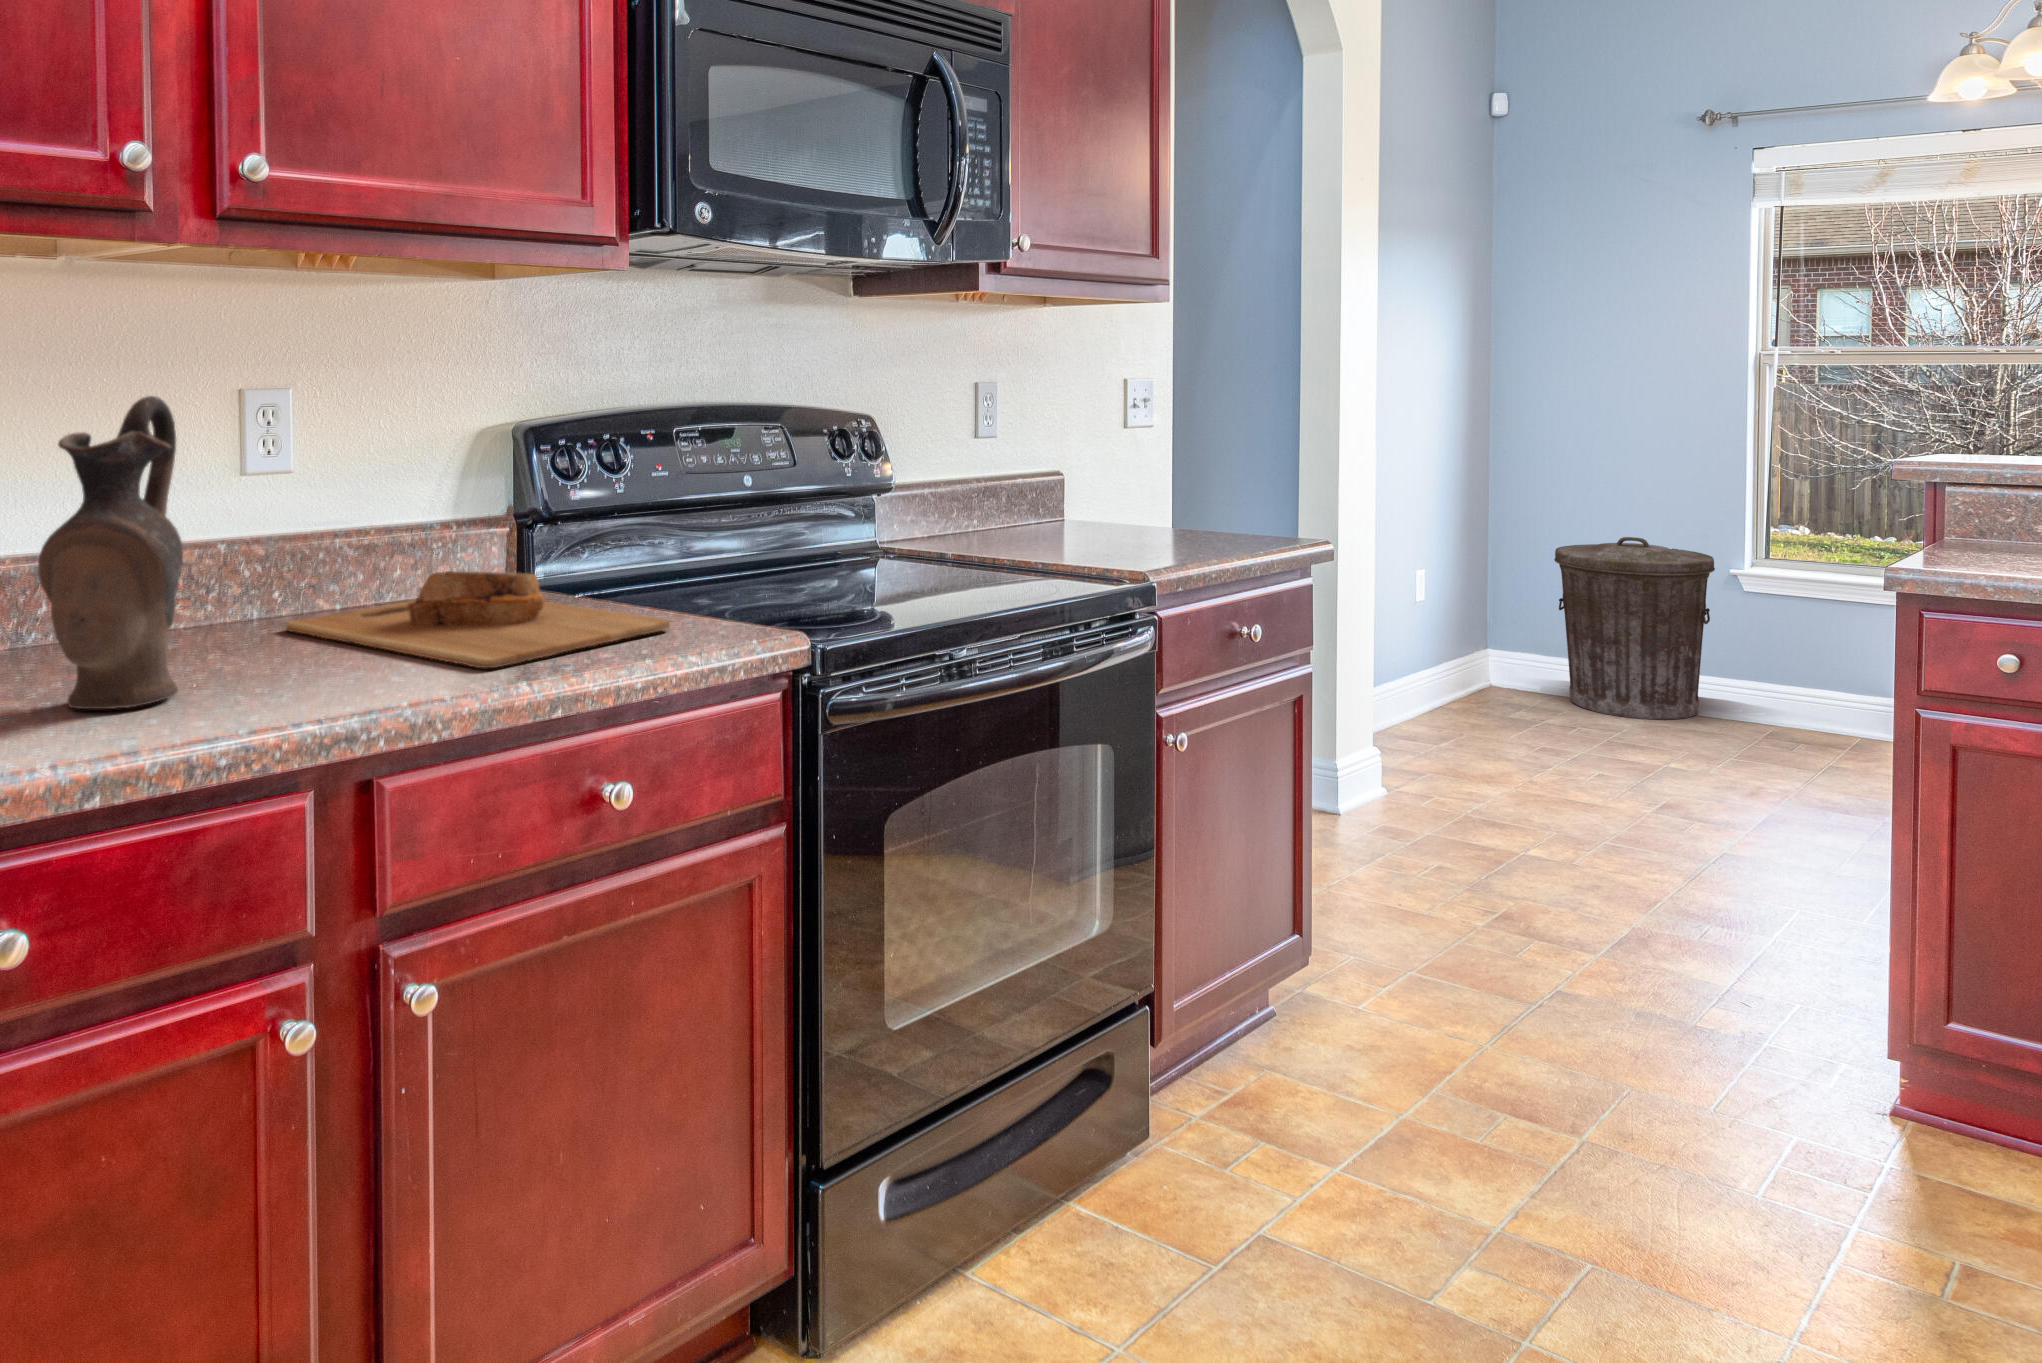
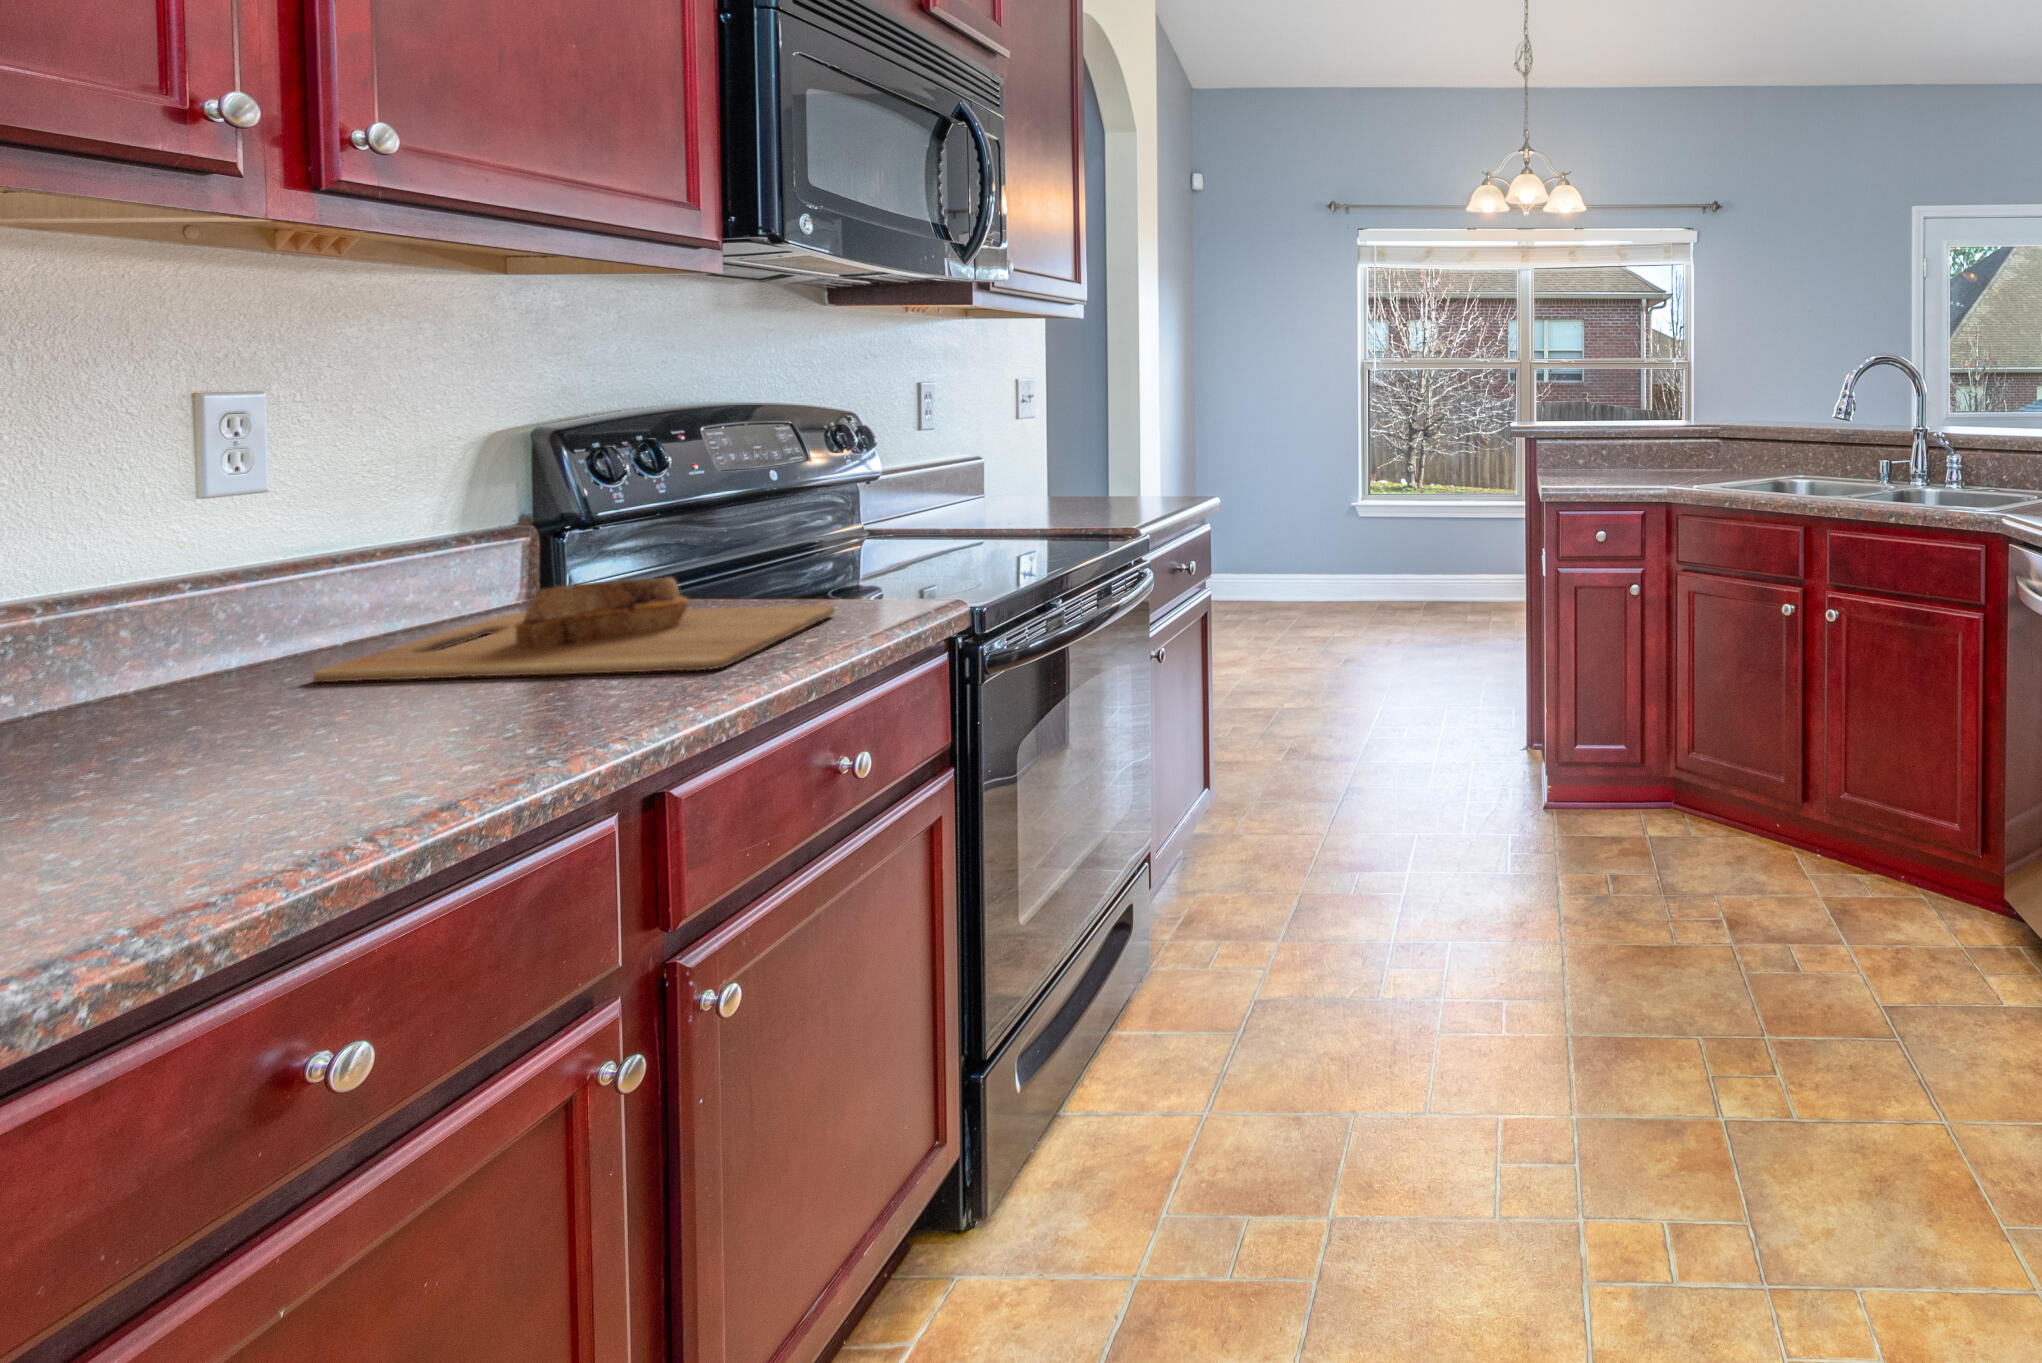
ceramic pitcher: present [38,396,183,709] -> none [147,390,380,795]
trash can: present [1554,537,1715,720] -> none [1252,493,1351,619]

